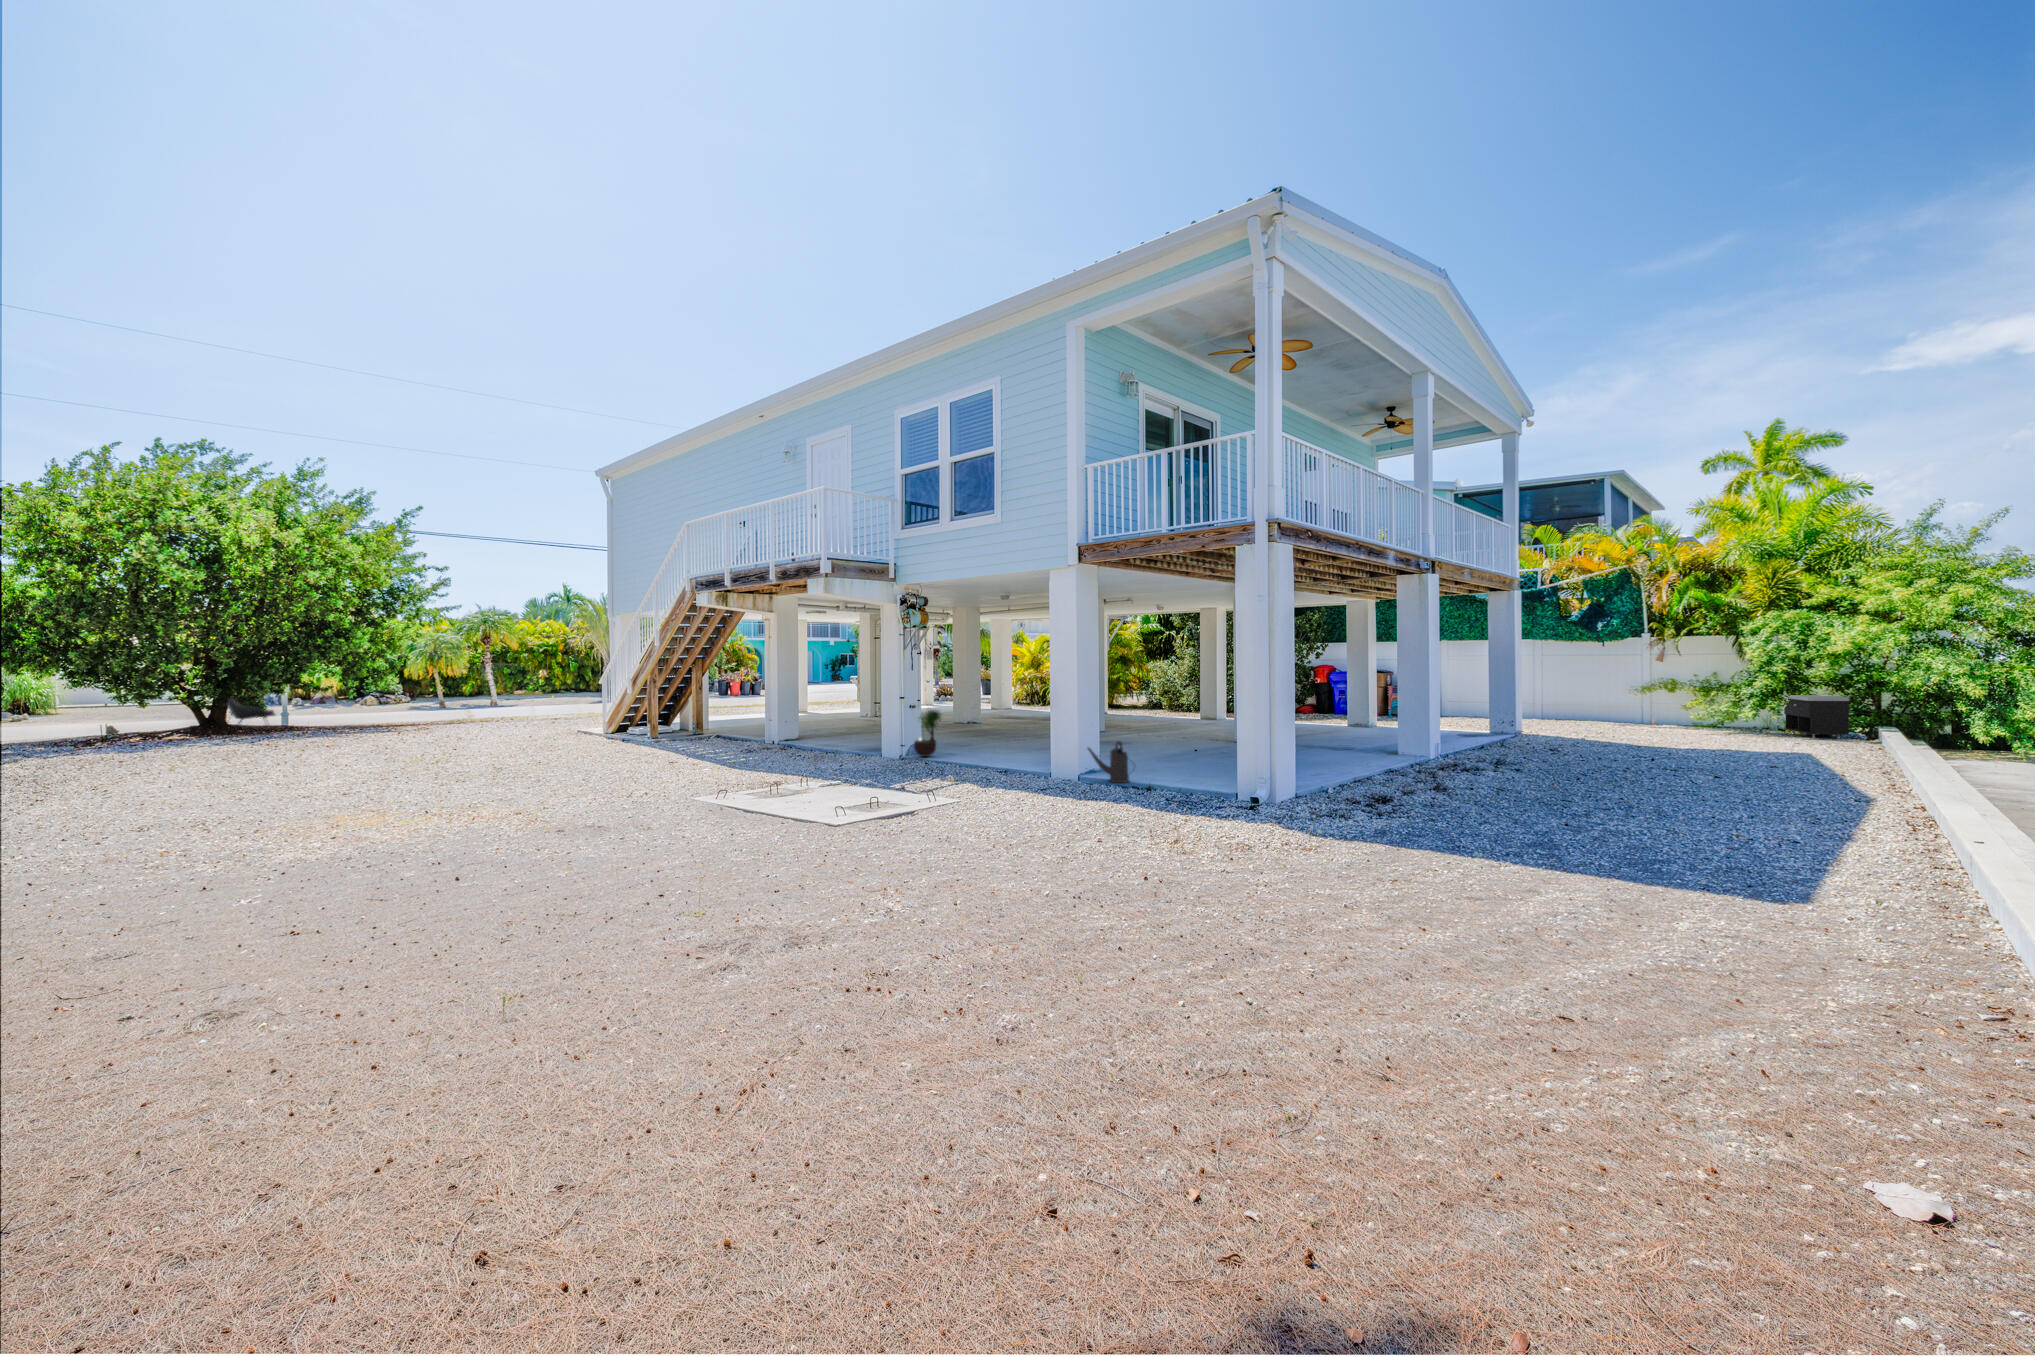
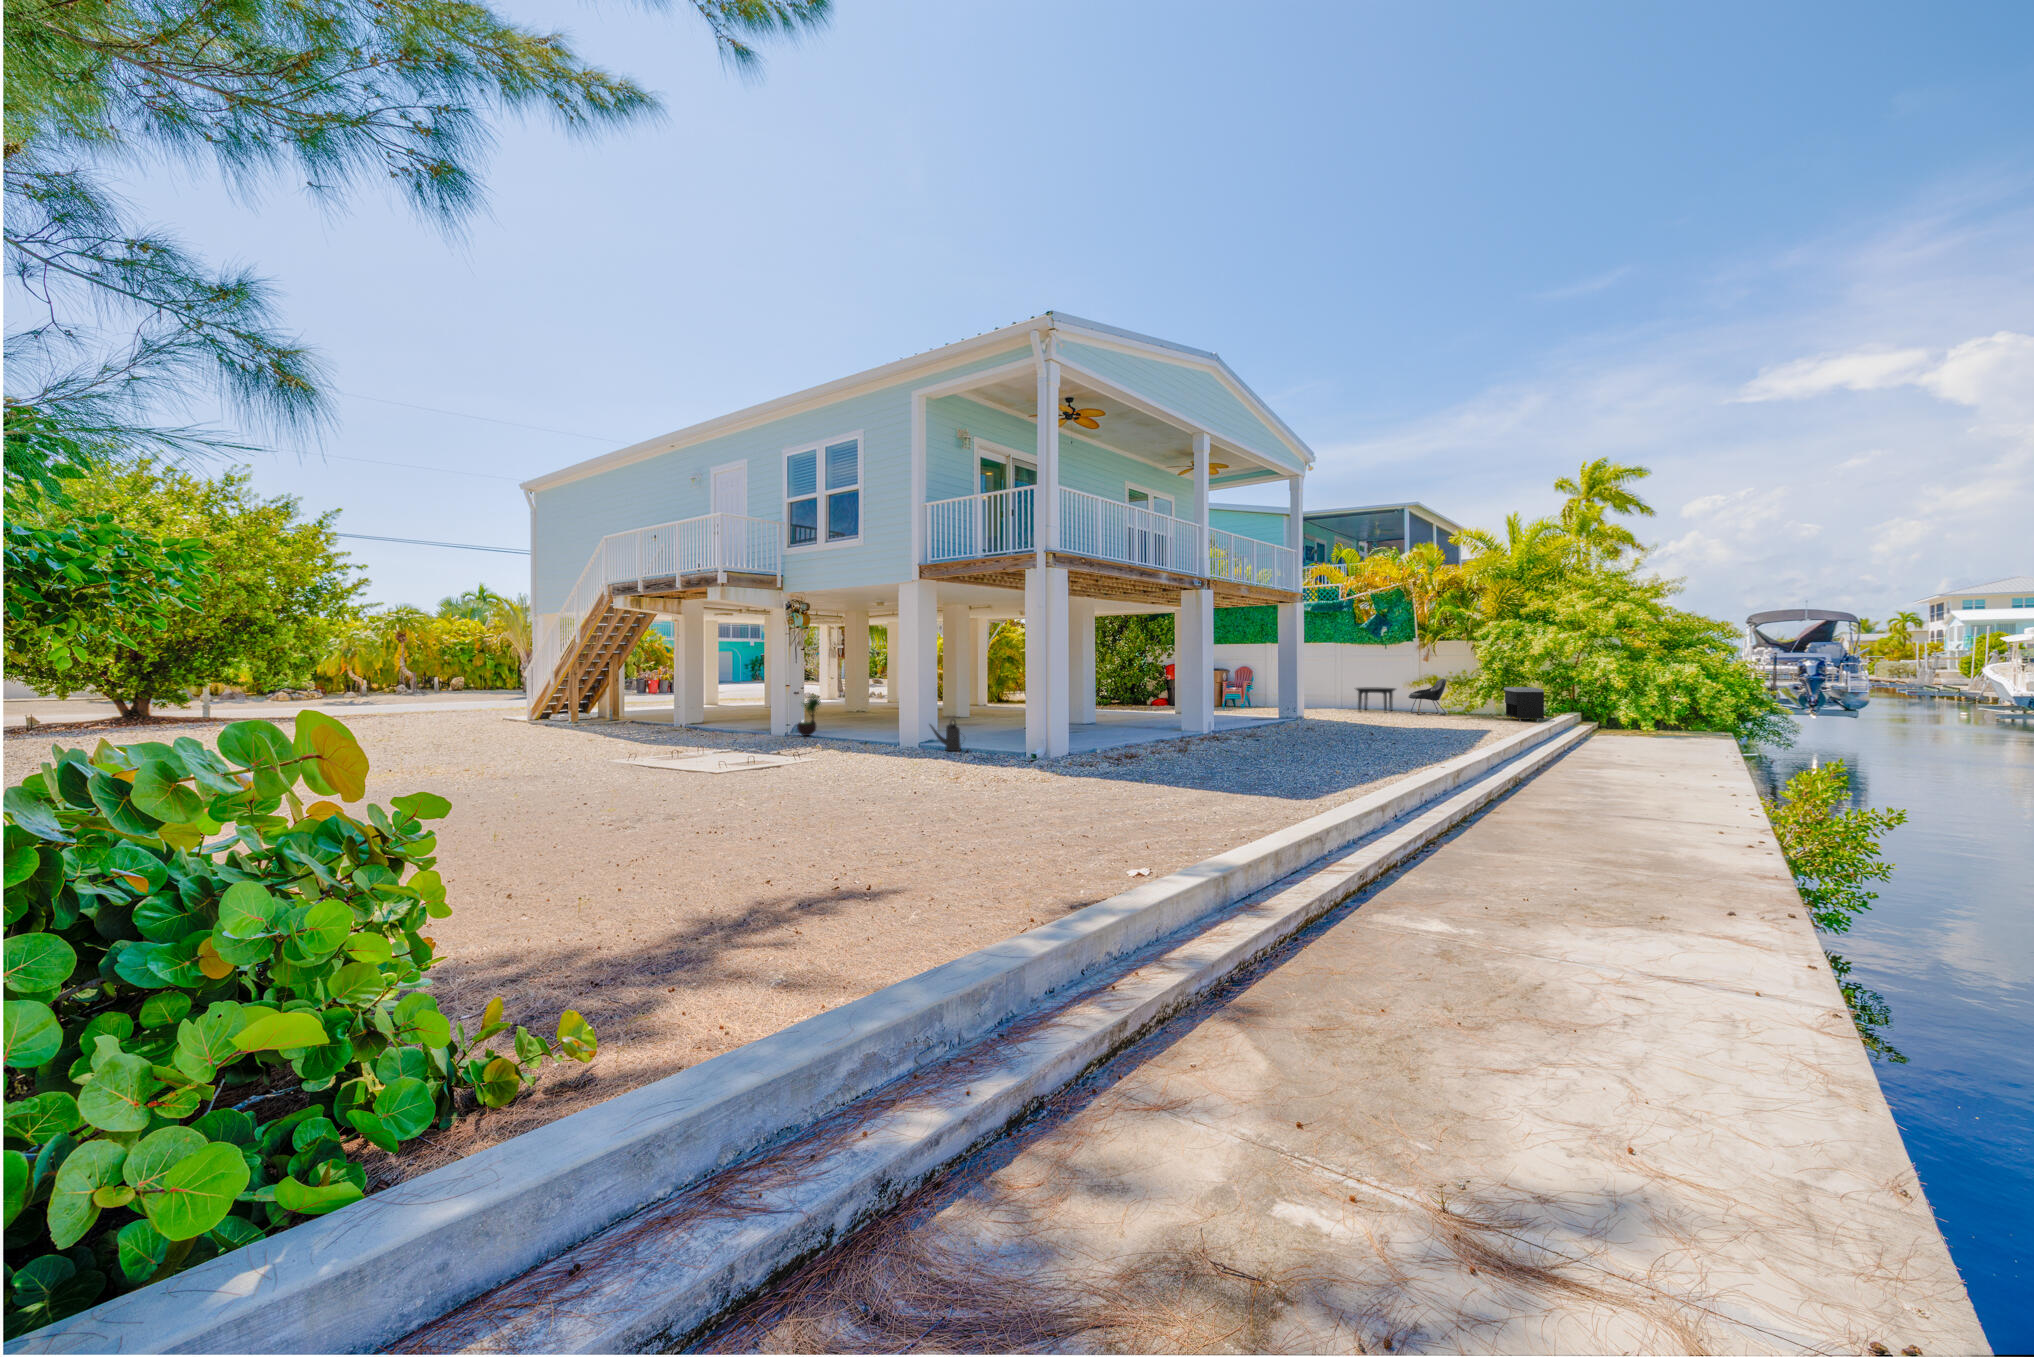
round table: none [1565,693,1623,724] -> present [1356,687,1395,712]
lounge chair: present [227,696,275,735] -> present [1408,679,1446,715]

